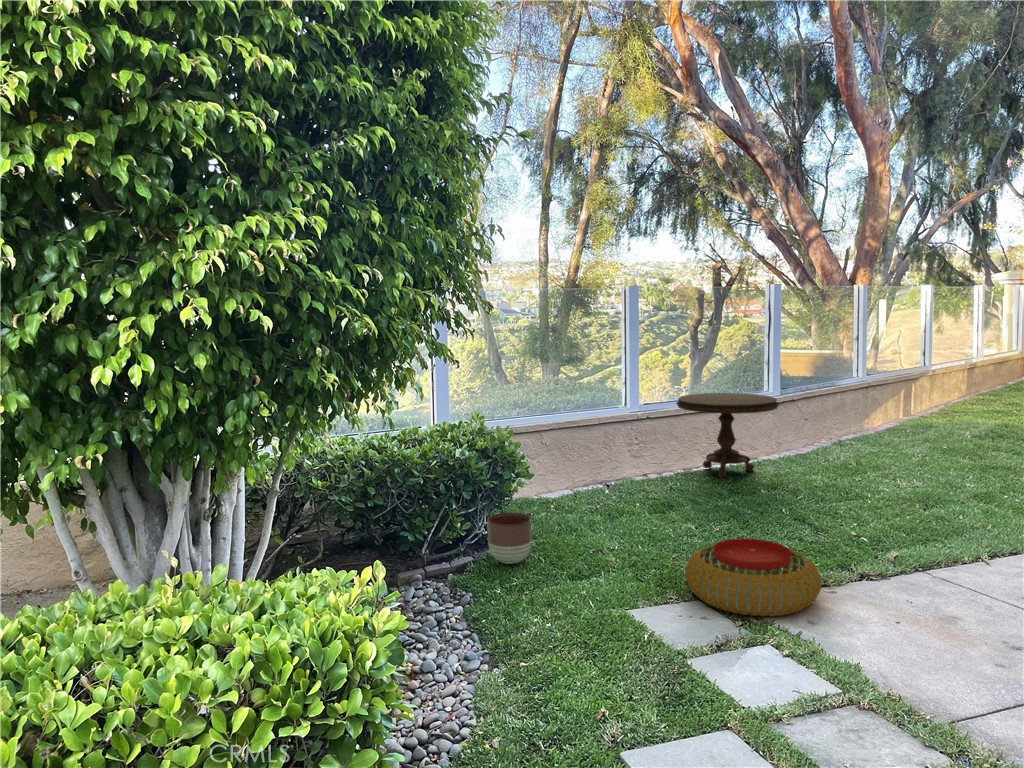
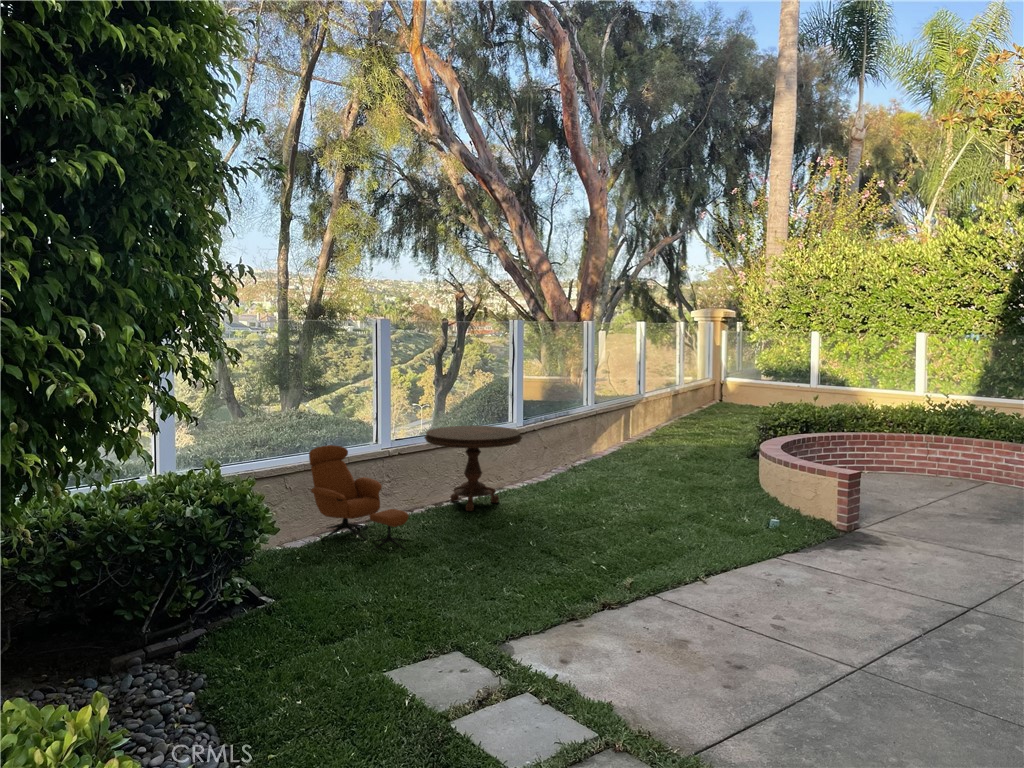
lounge chair: none [564,407,658,509] -> present [309,445,409,551]
planter: present [487,512,531,564] -> none [225,572,276,630]
pouf: present [686,538,821,616] -> none [443,583,572,664]

